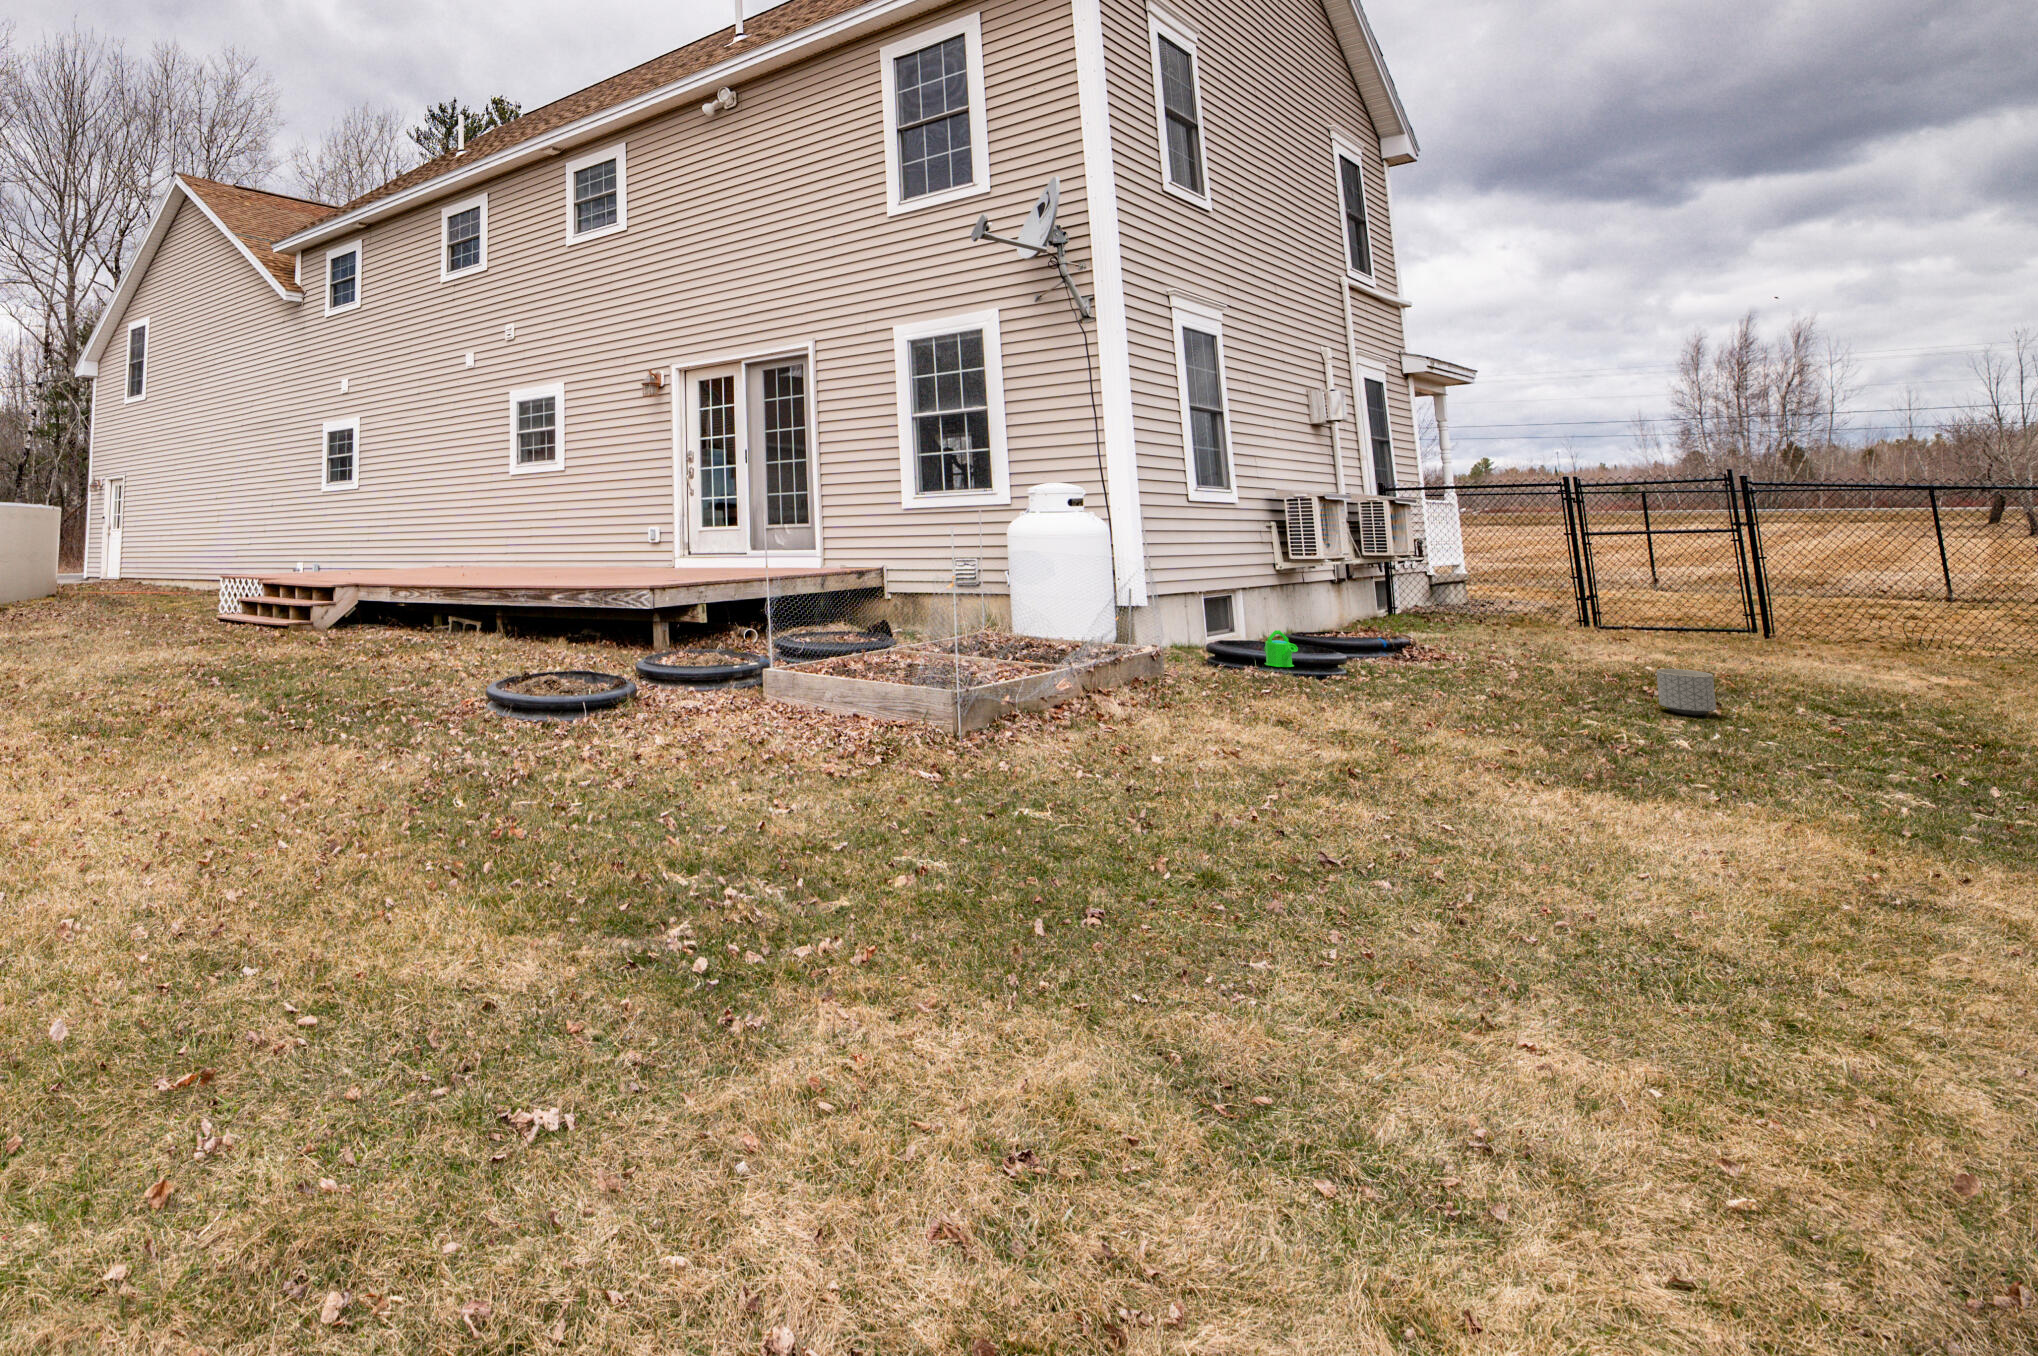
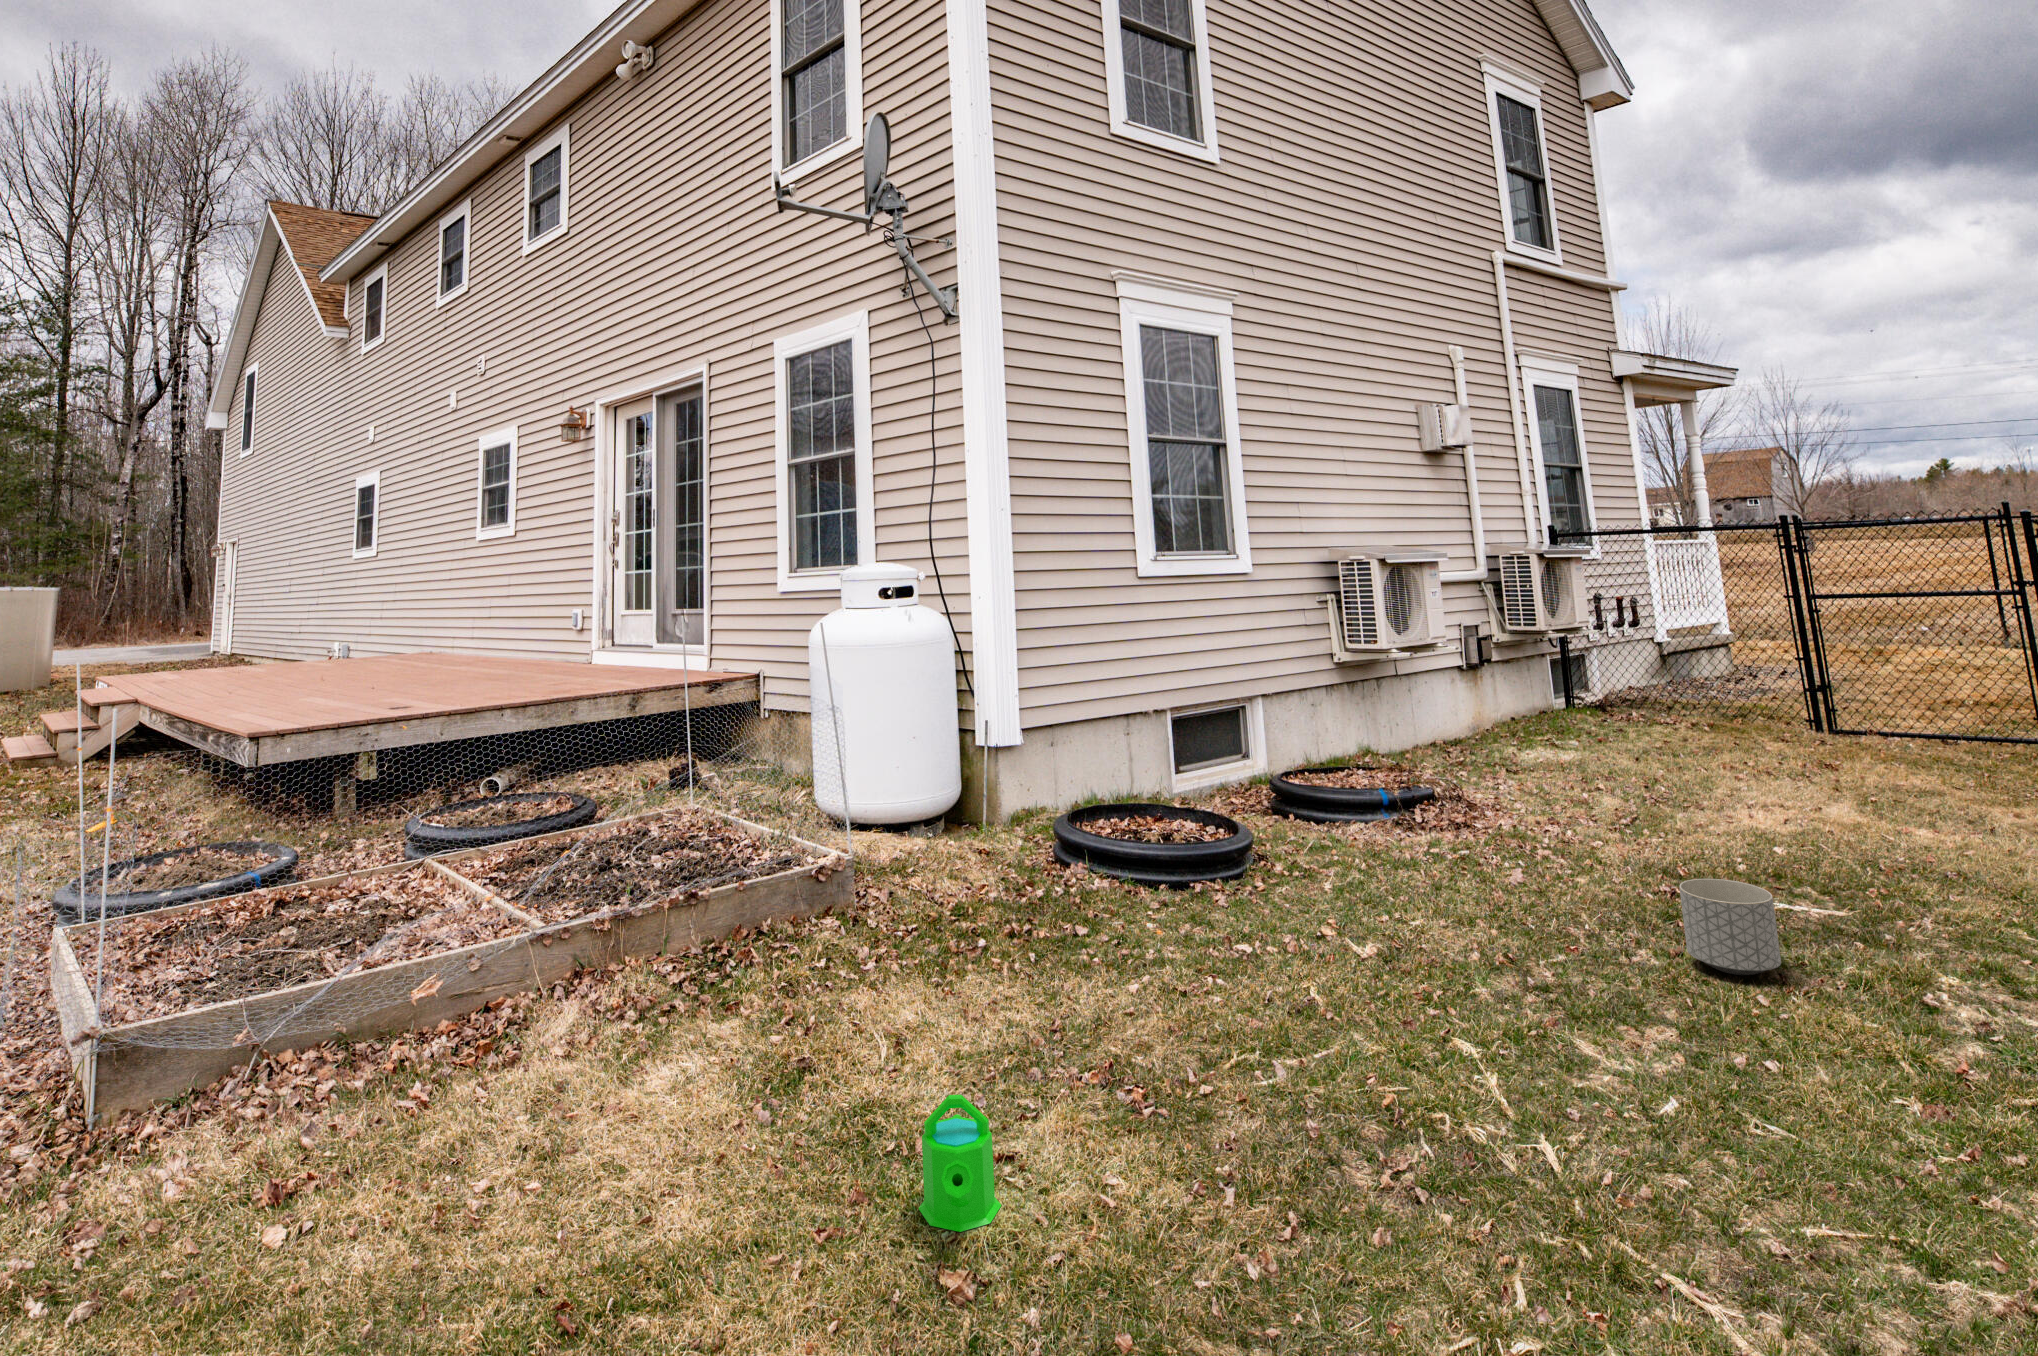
watering can: present [1265,630,1298,667] -> present [919,1095,1001,1232]

